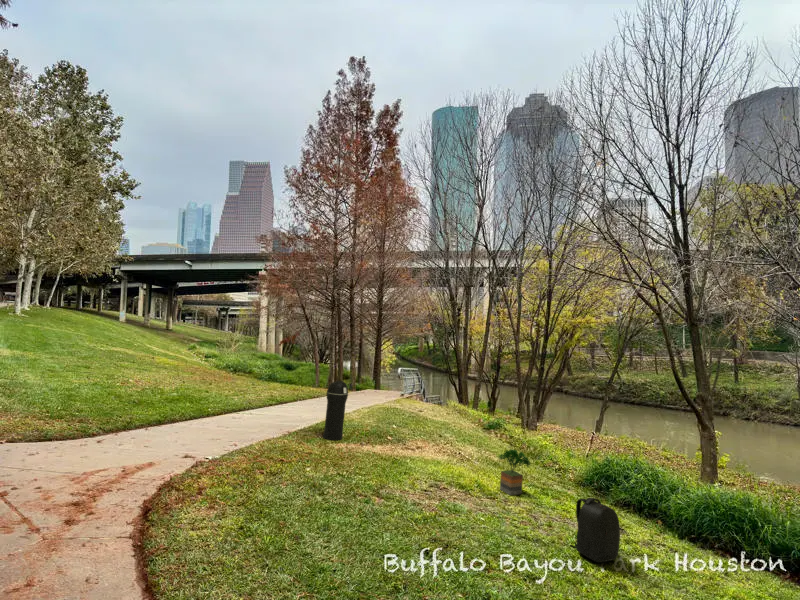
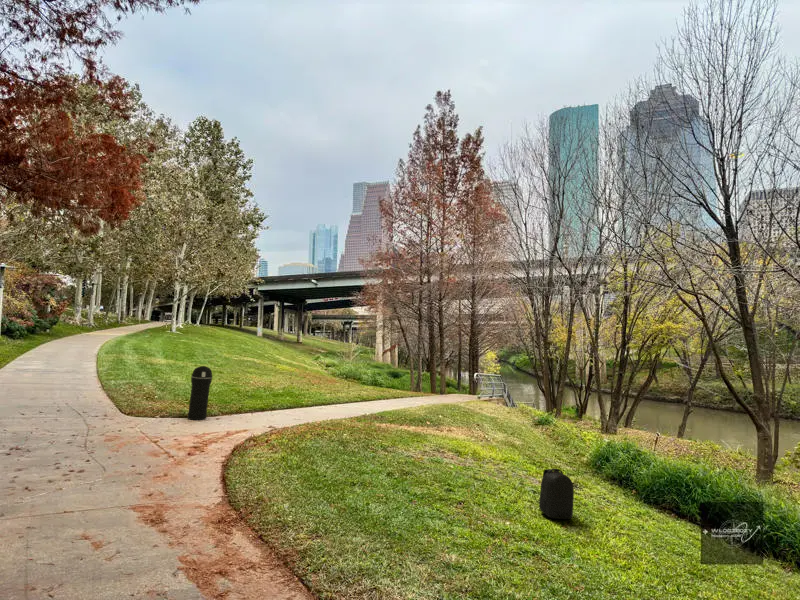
trash can: present [323,381,348,440] -> present [188,366,212,420]
potted tree: present [499,449,530,495] -> none [510,437,538,477]

